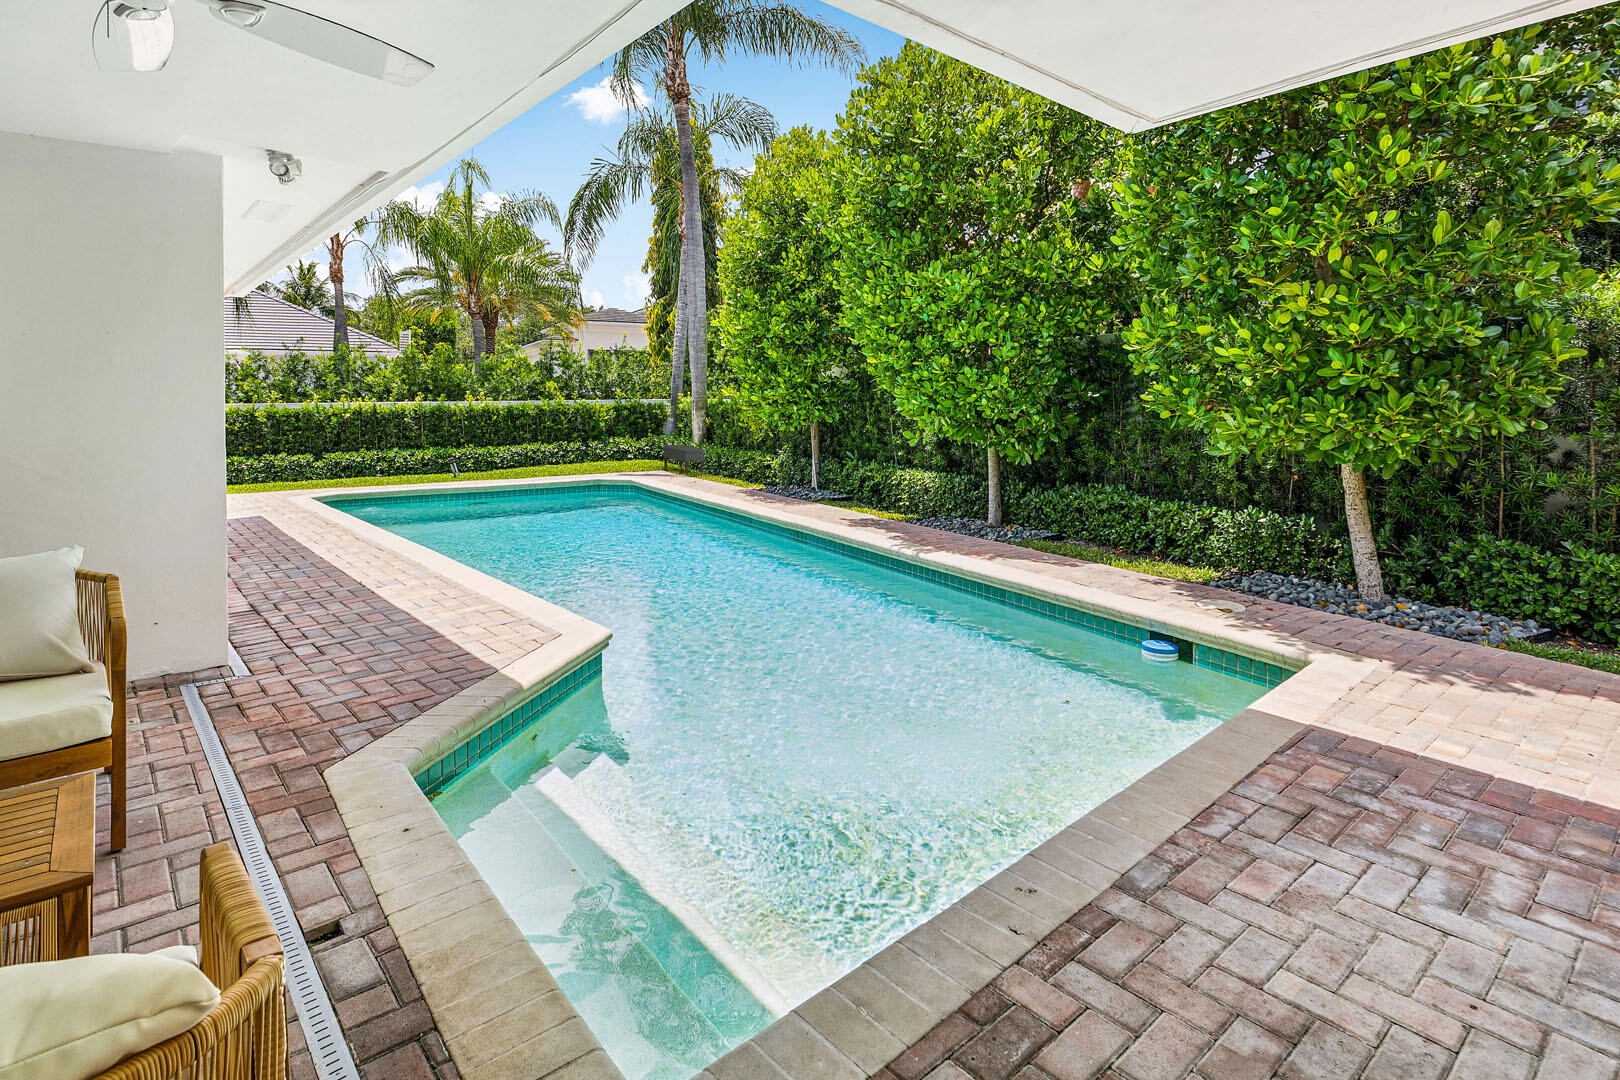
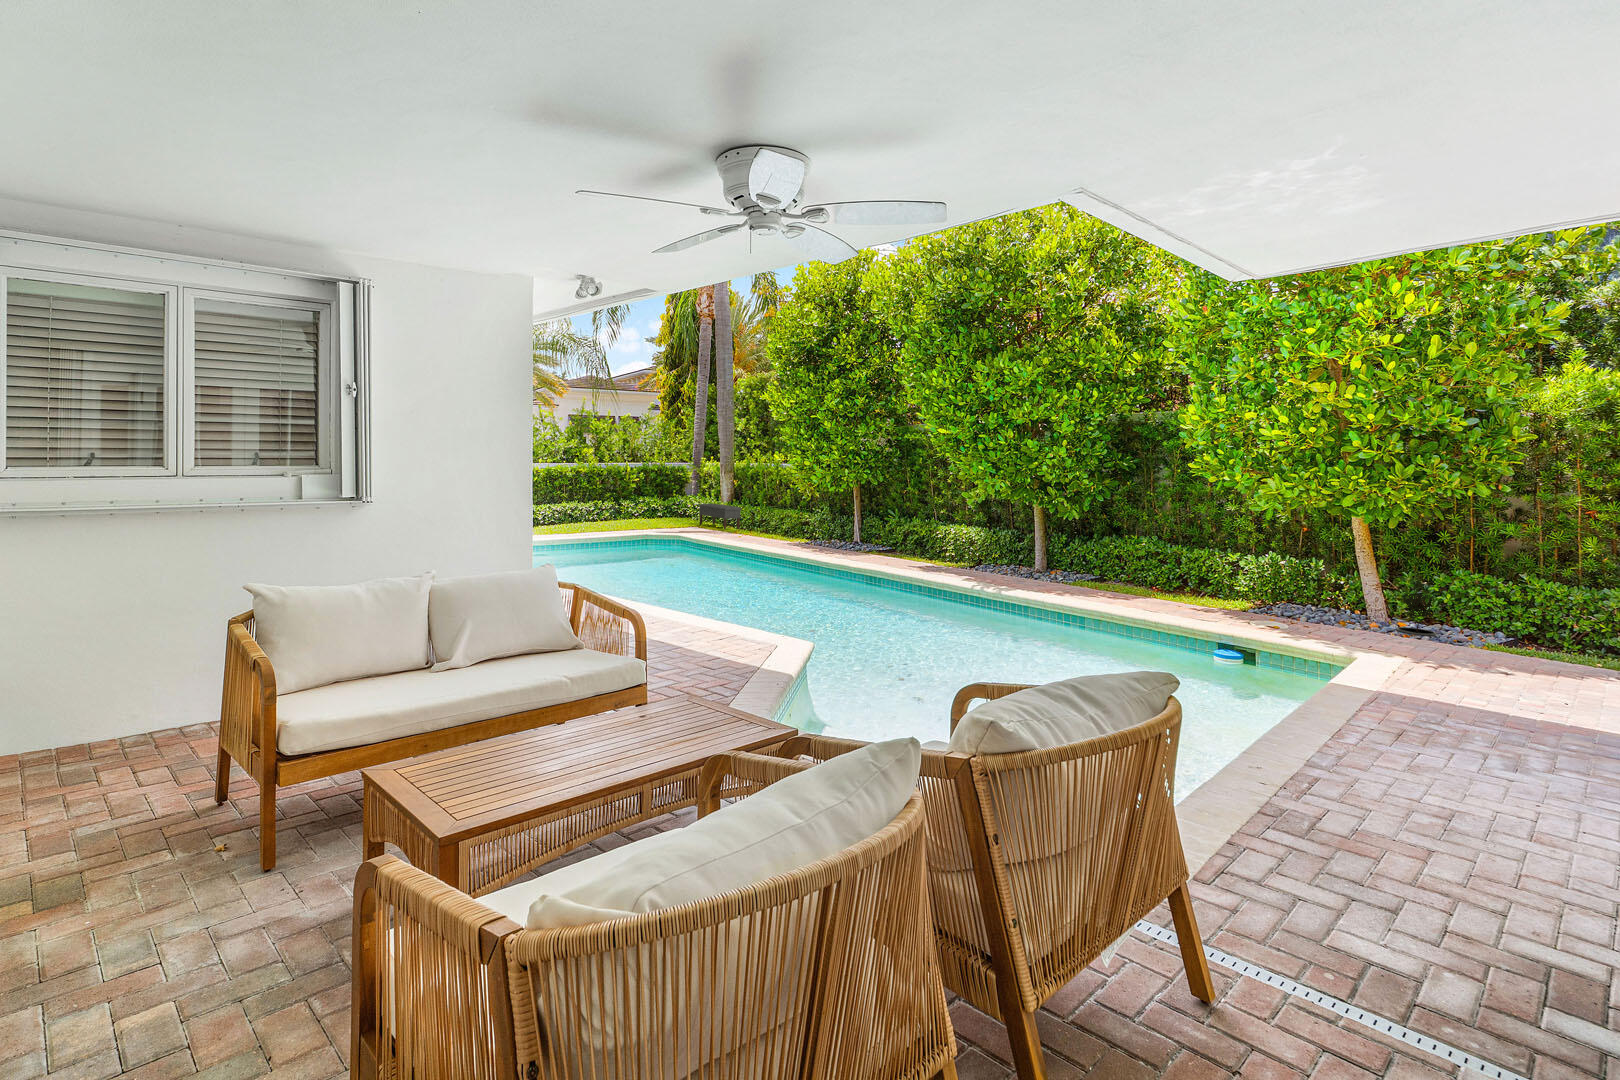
potted tree: none [1395,539,1455,621] -> present [1397,575,1436,636]

